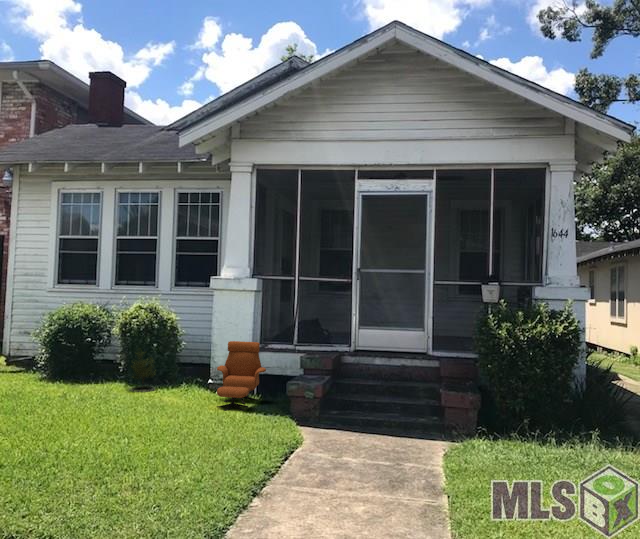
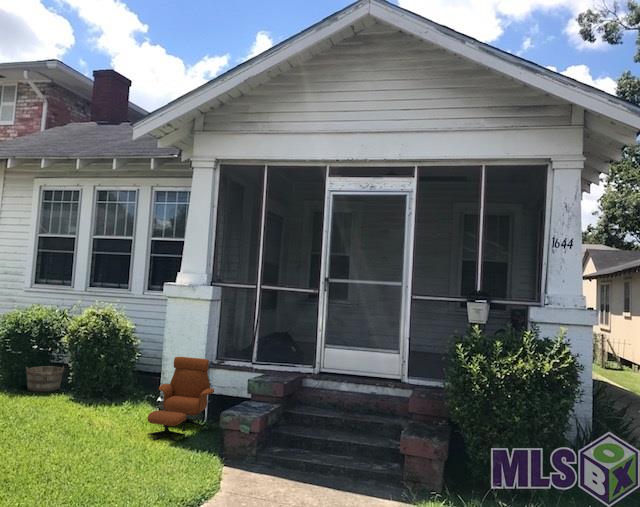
potted tree: present [130,350,156,392] -> none [71,357,104,408]
bucket: none [74,358,109,382] -> present [26,366,64,392]

